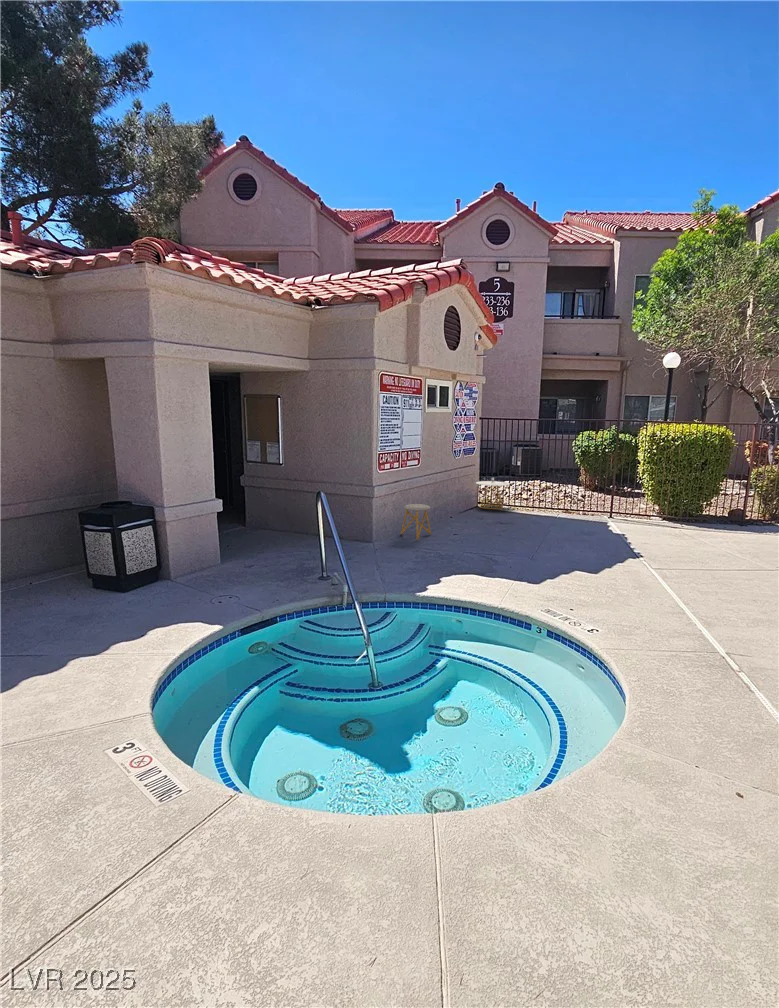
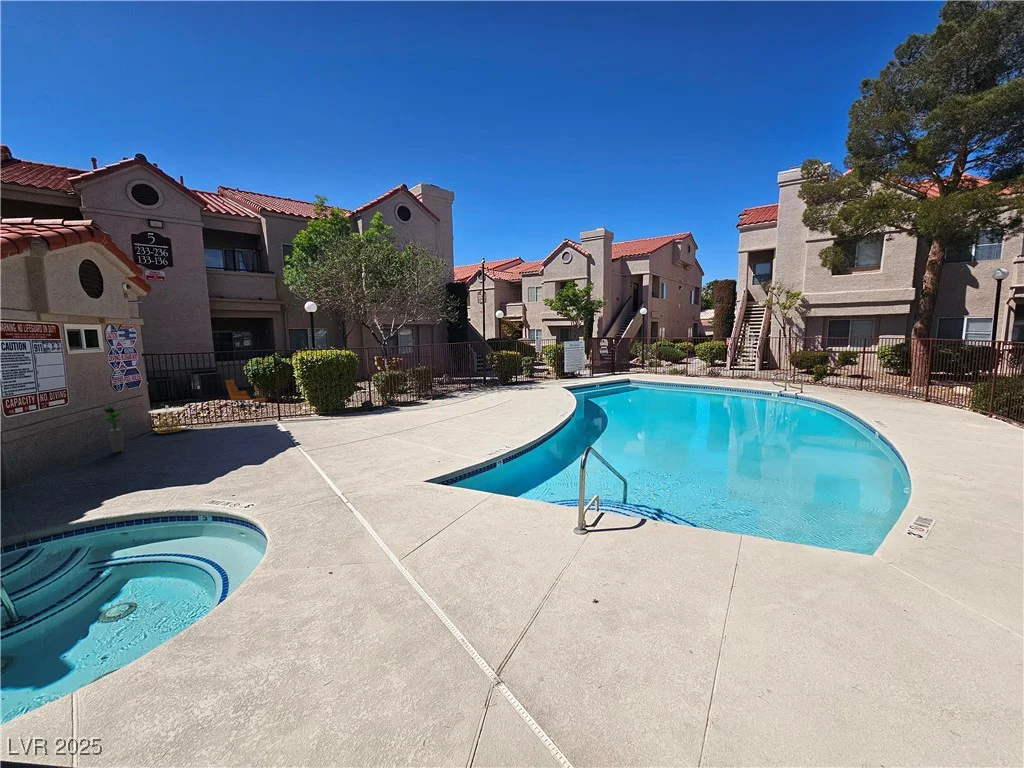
lounge chair: none [549,455,591,494] -> present [226,380,266,407]
potted plant: none [438,467,463,523] -> present [101,402,125,452]
stool: present [401,504,431,540] -> none [53,441,95,475]

